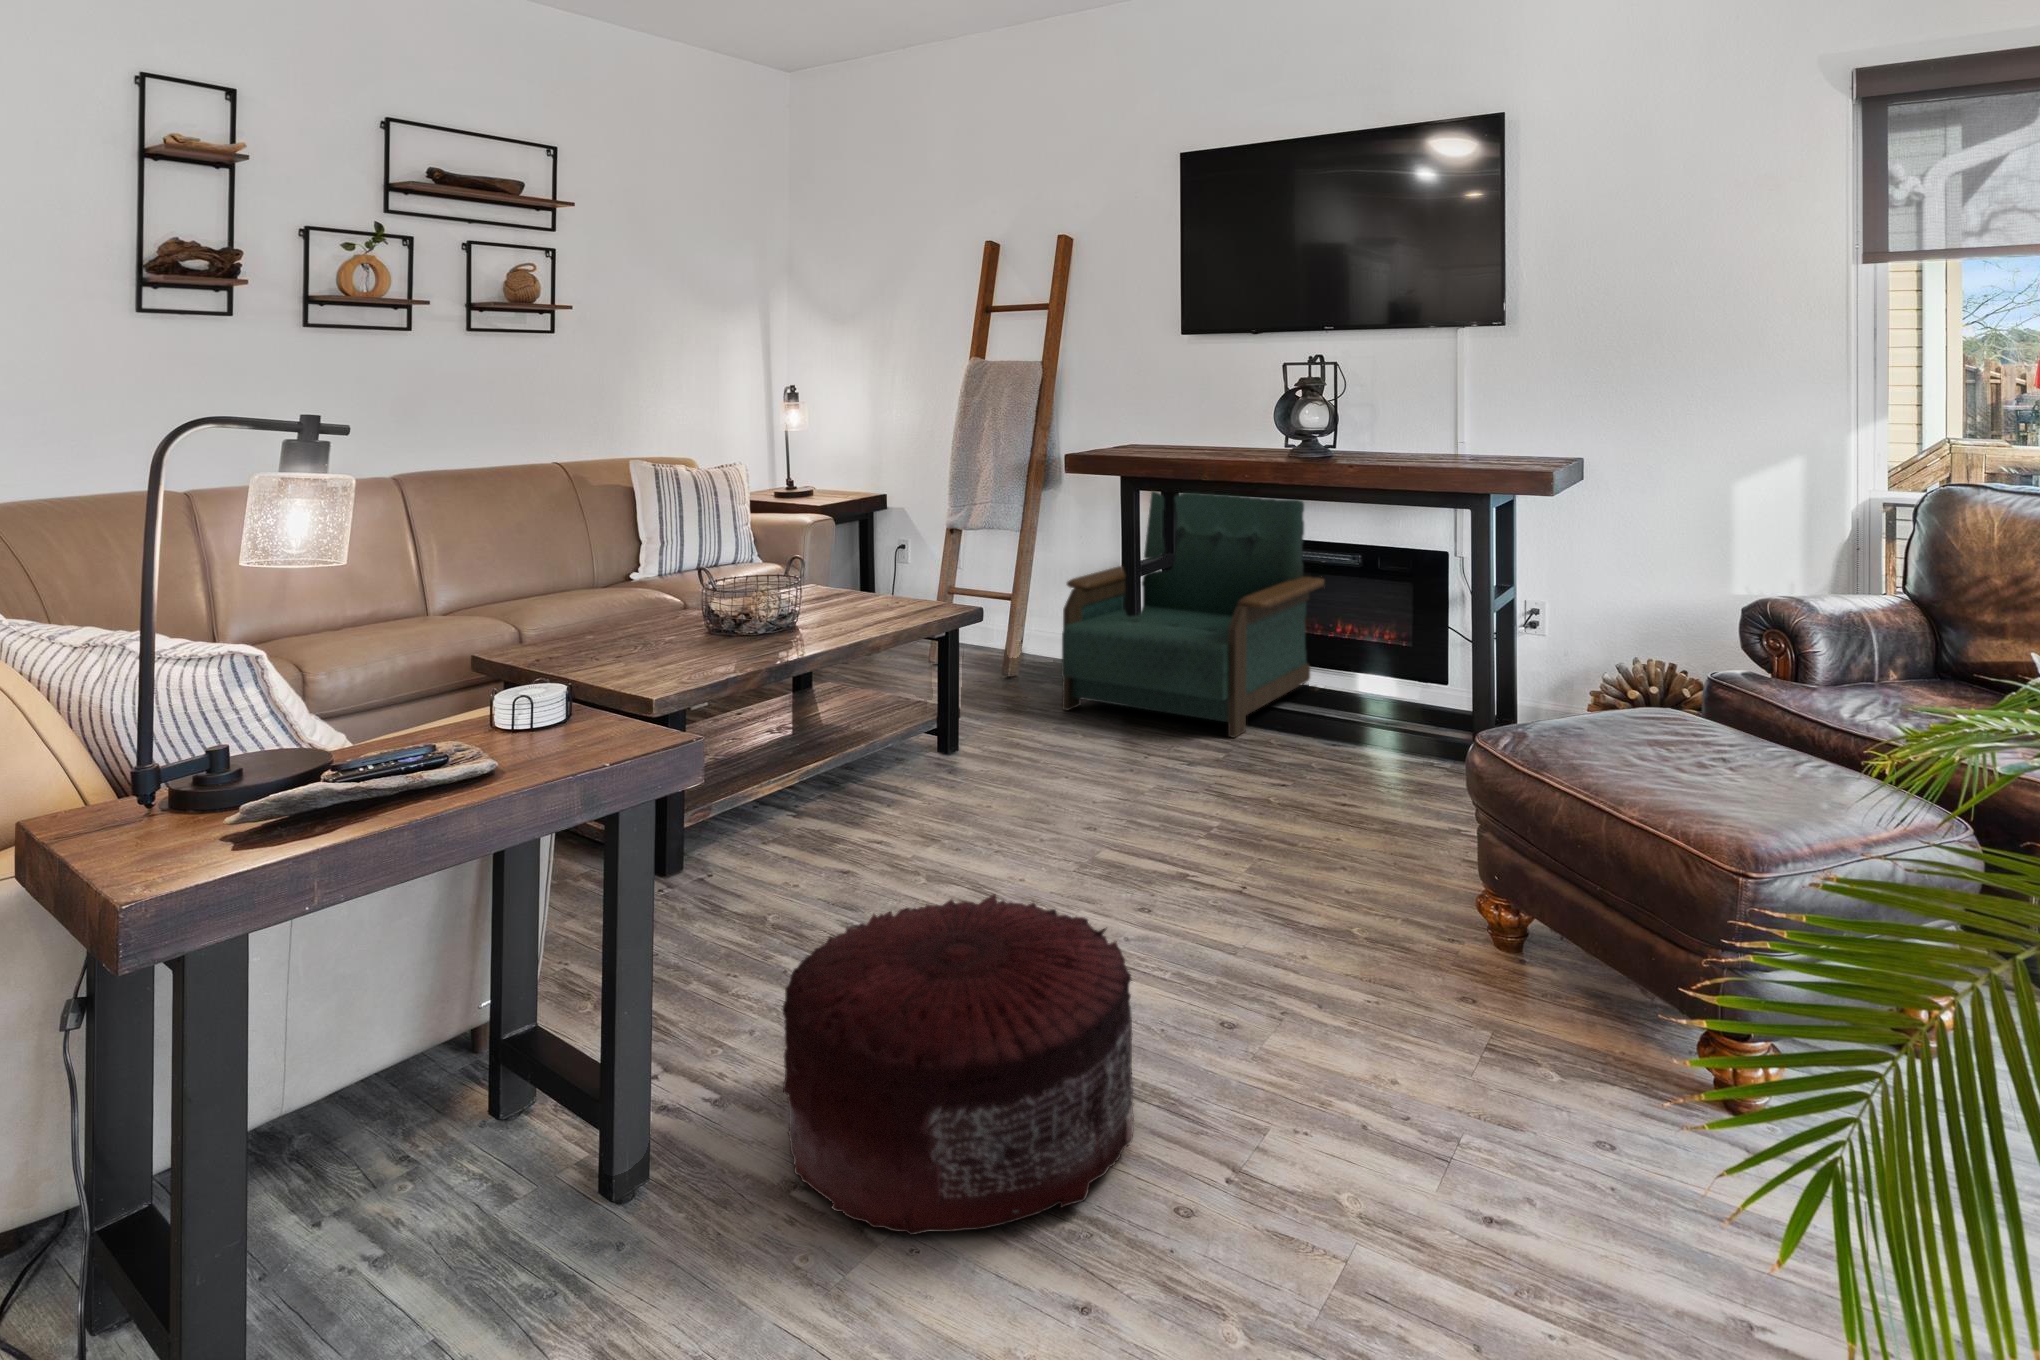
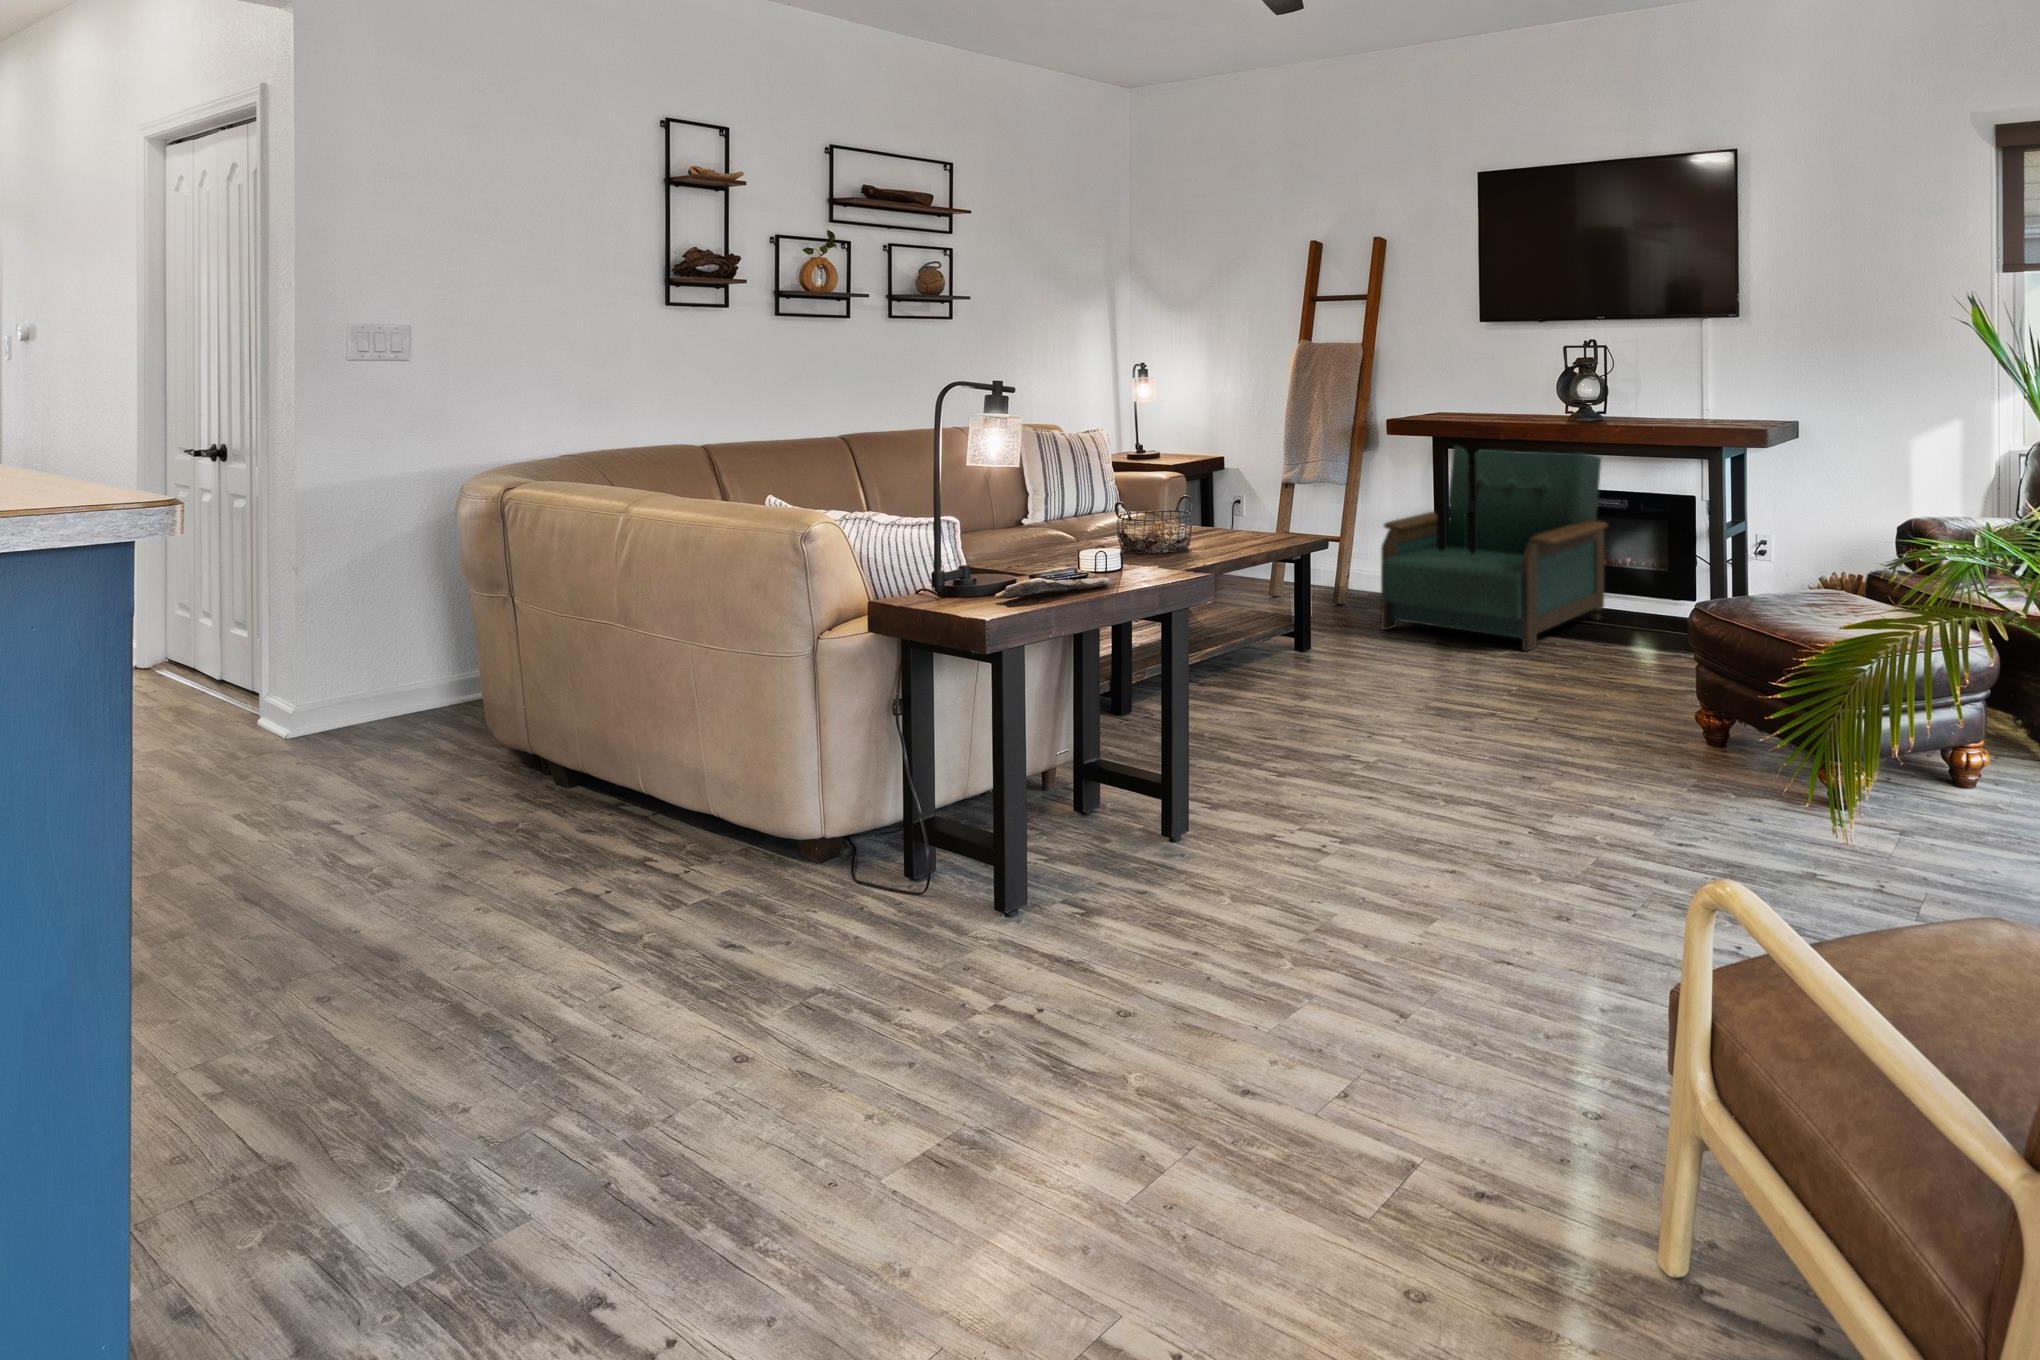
pouf: present [782,894,1134,1235] -> none [1218,722,1463,921]

